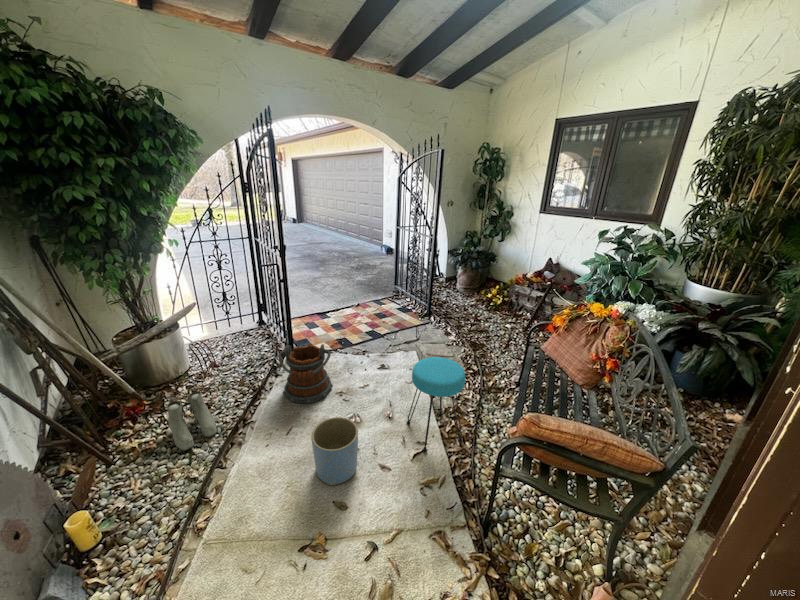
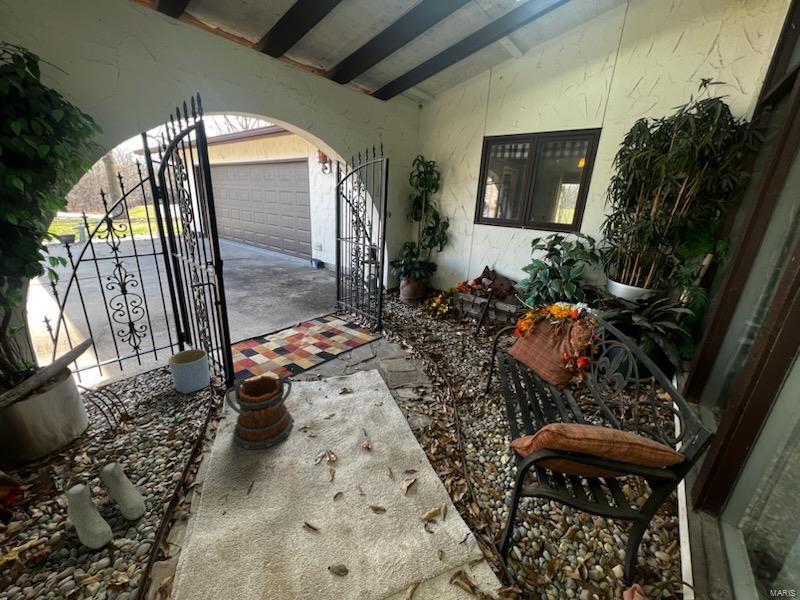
stool: present [407,357,465,451] -> none [389,374,453,480]
planter: present [311,417,358,485] -> present [168,349,210,394]

